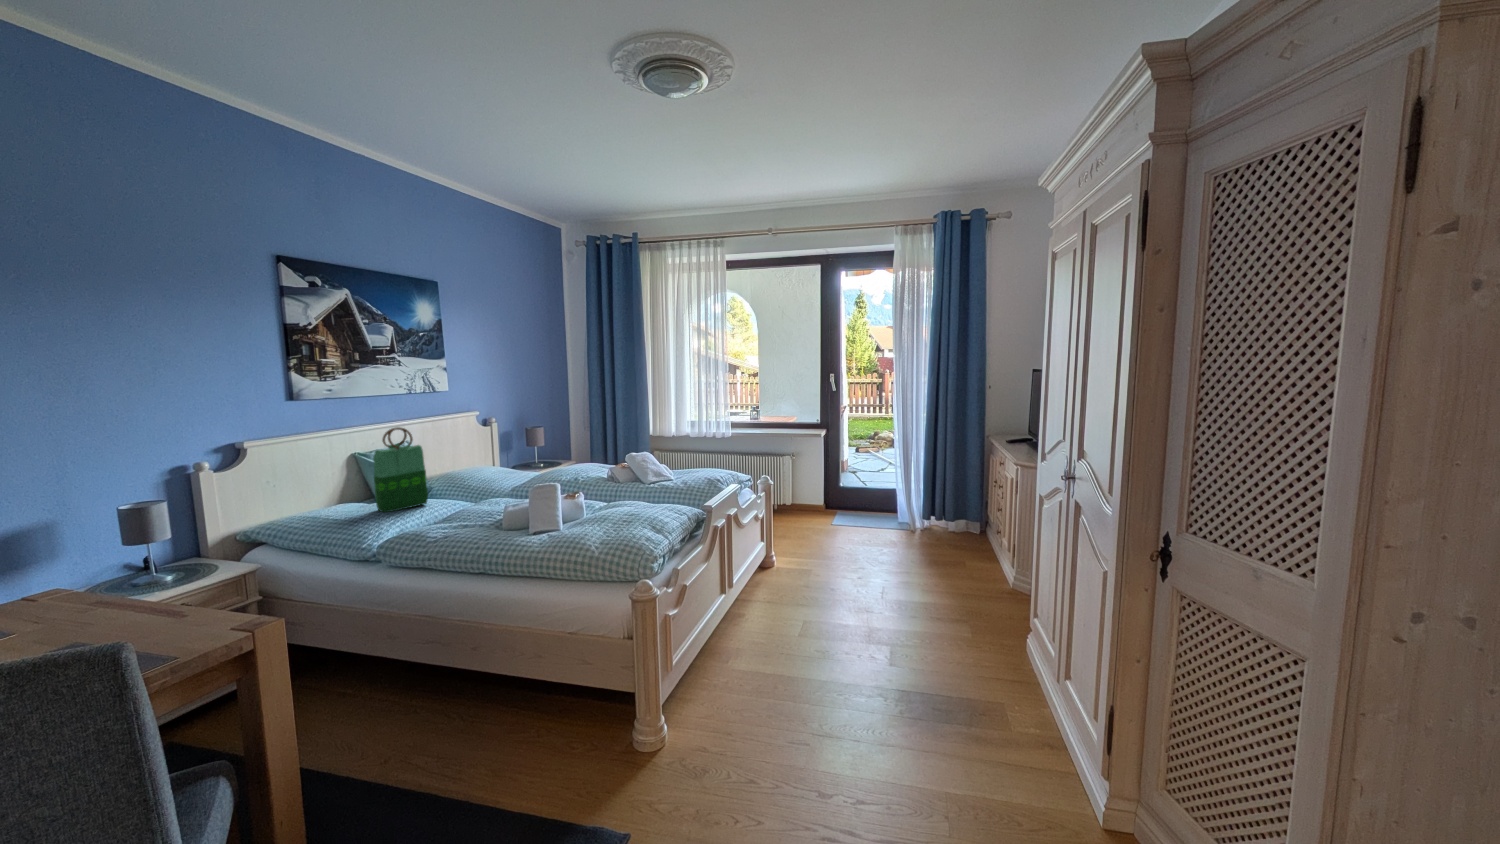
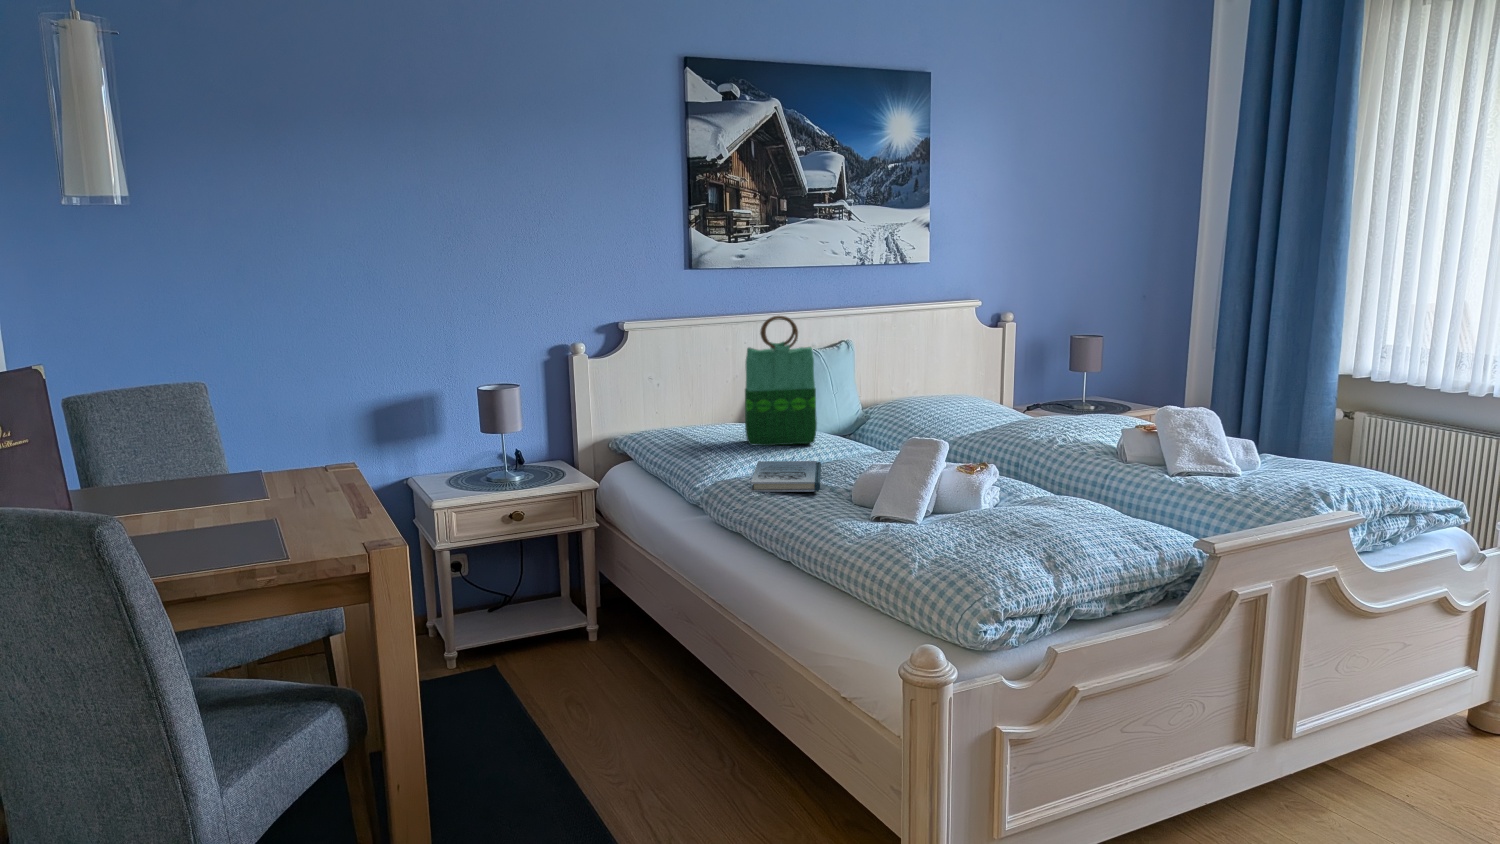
book: none [414,512,478,538] -> present [751,461,821,492]

